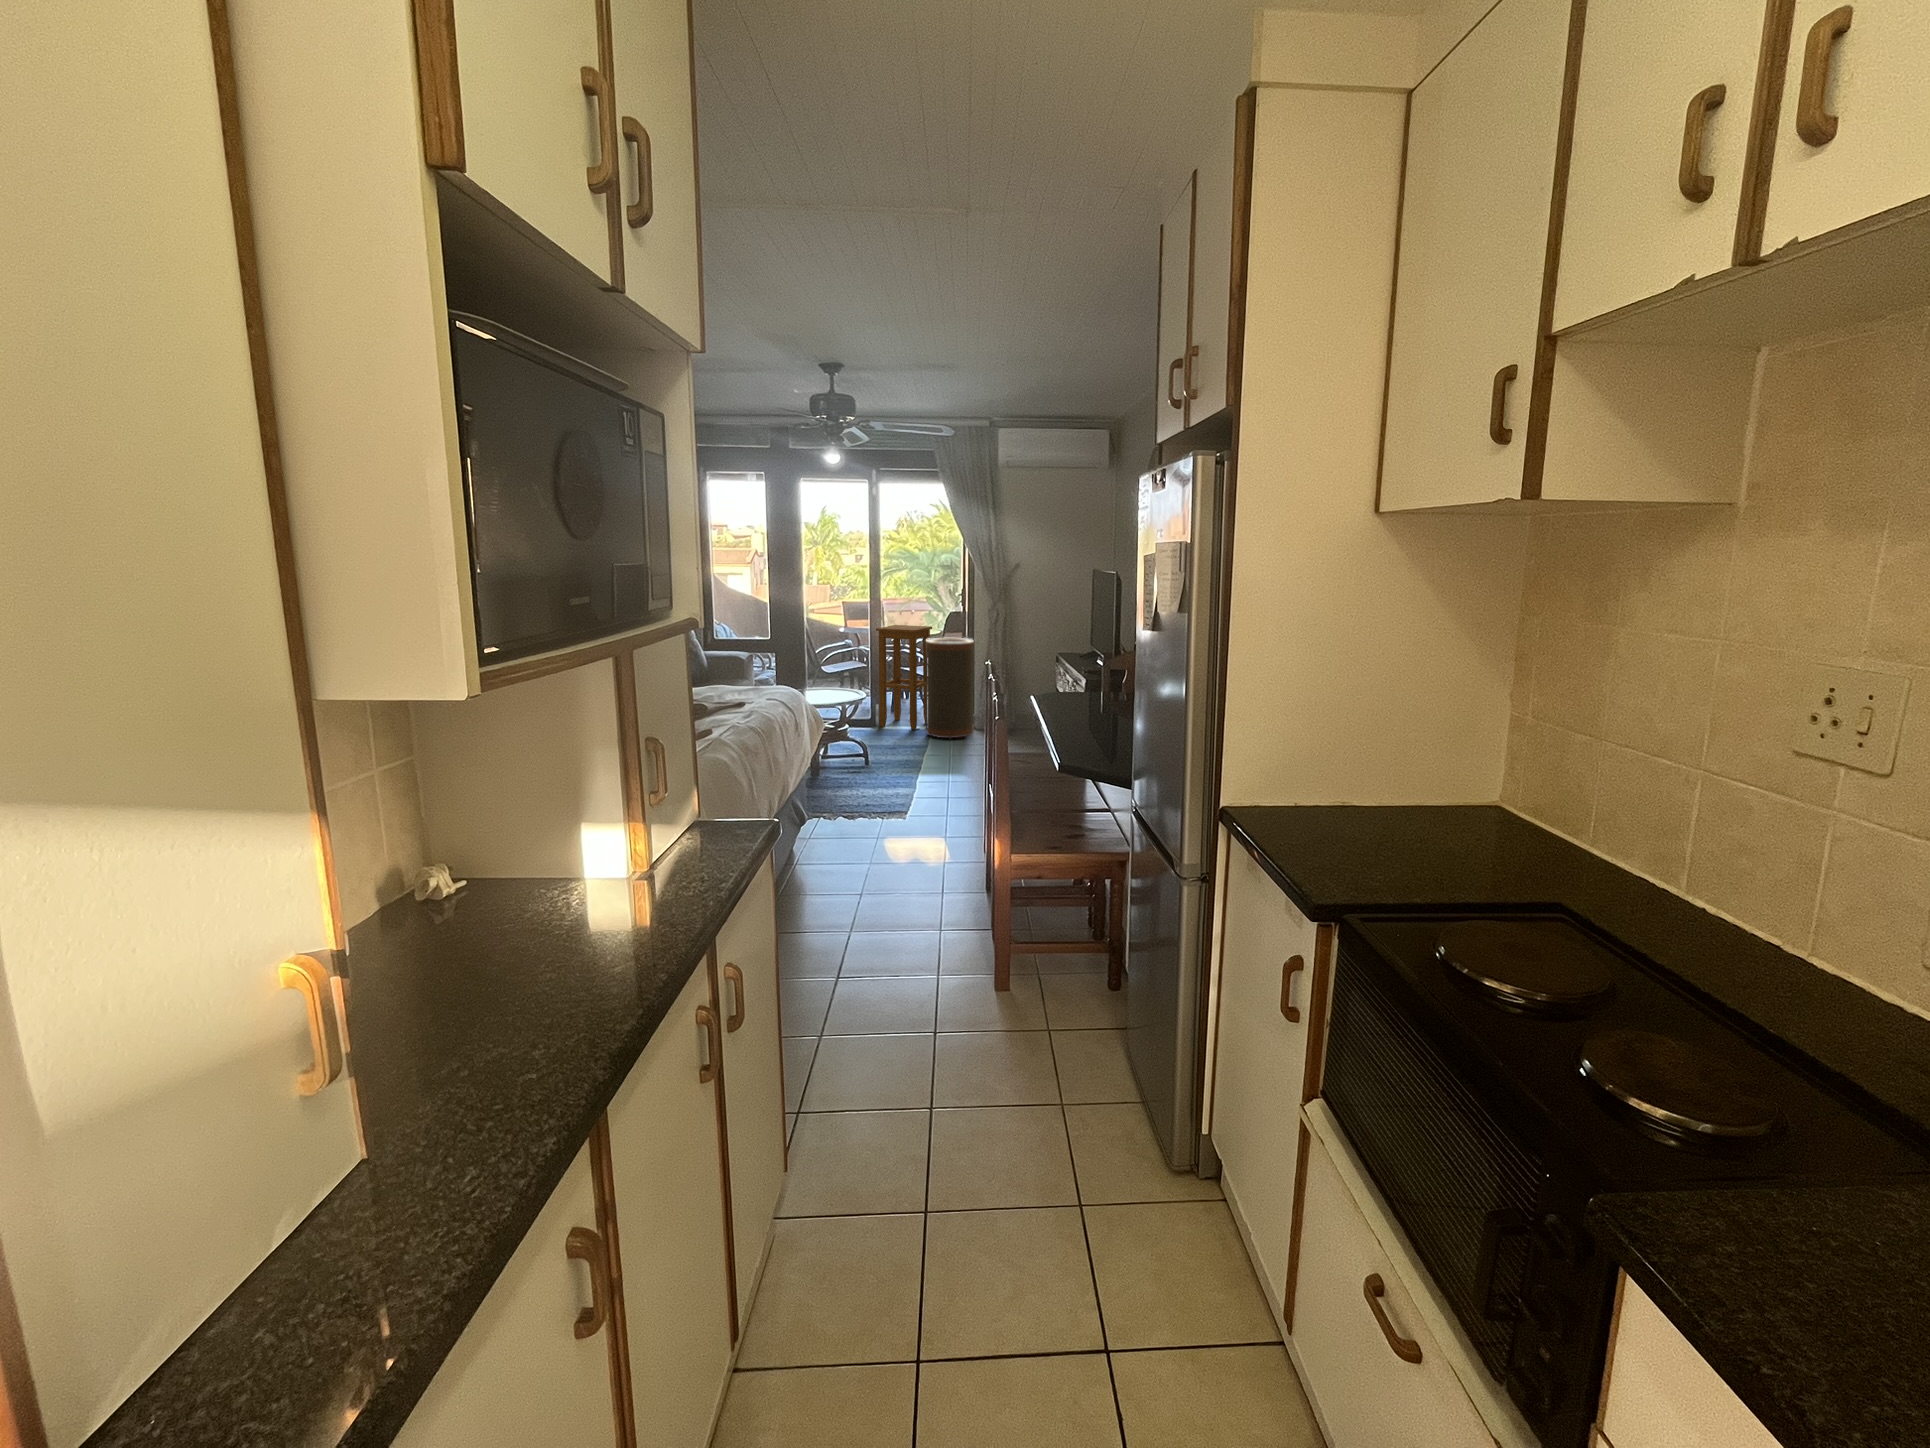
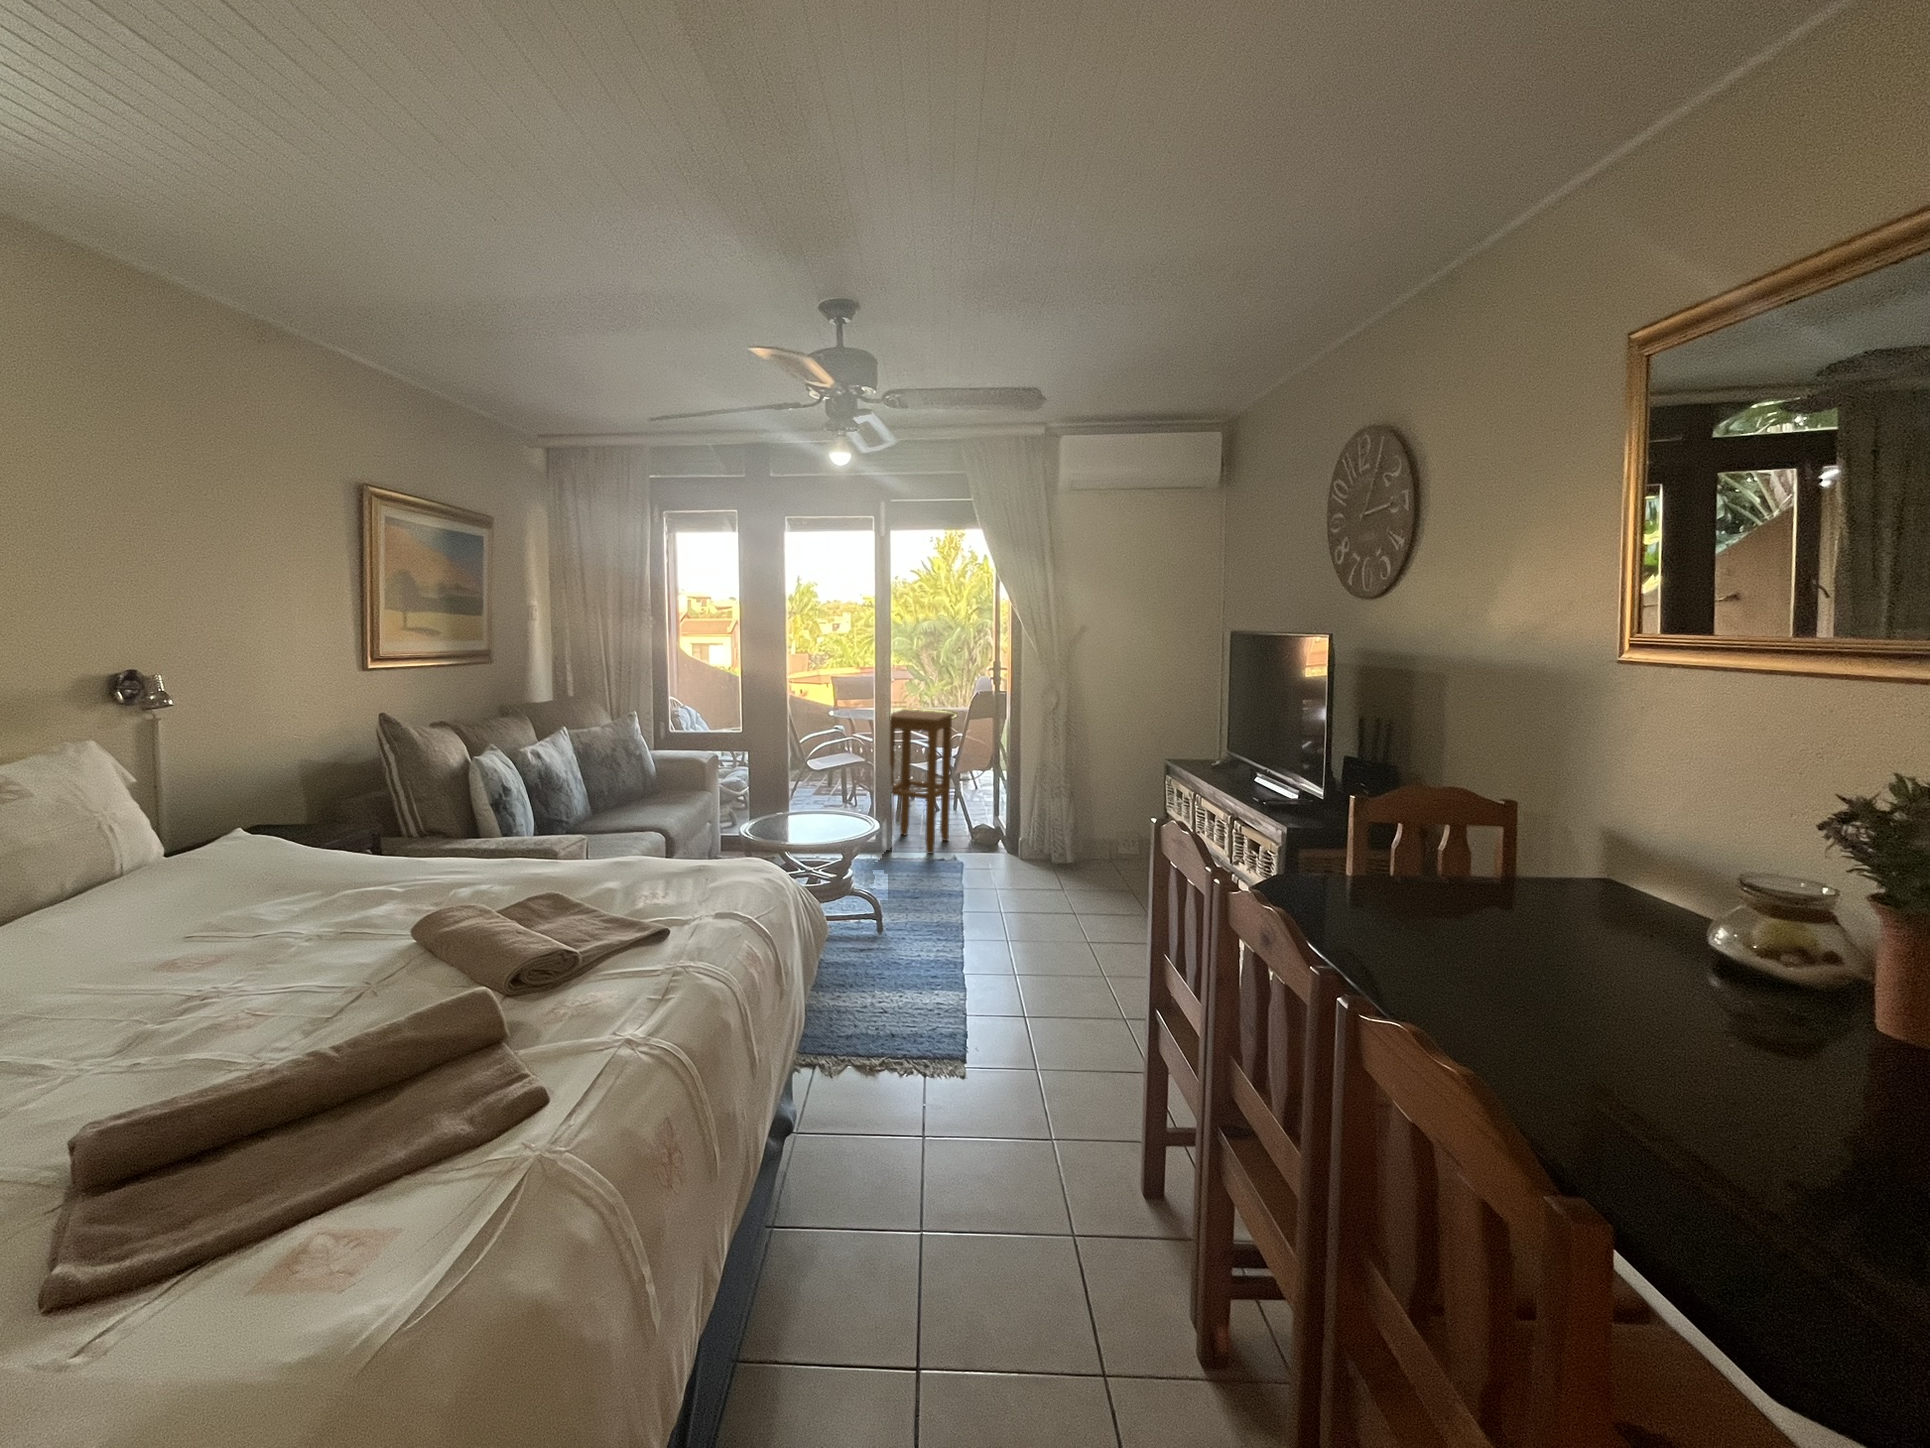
trash can: present [926,638,974,739] -> none [951,731,1021,877]

